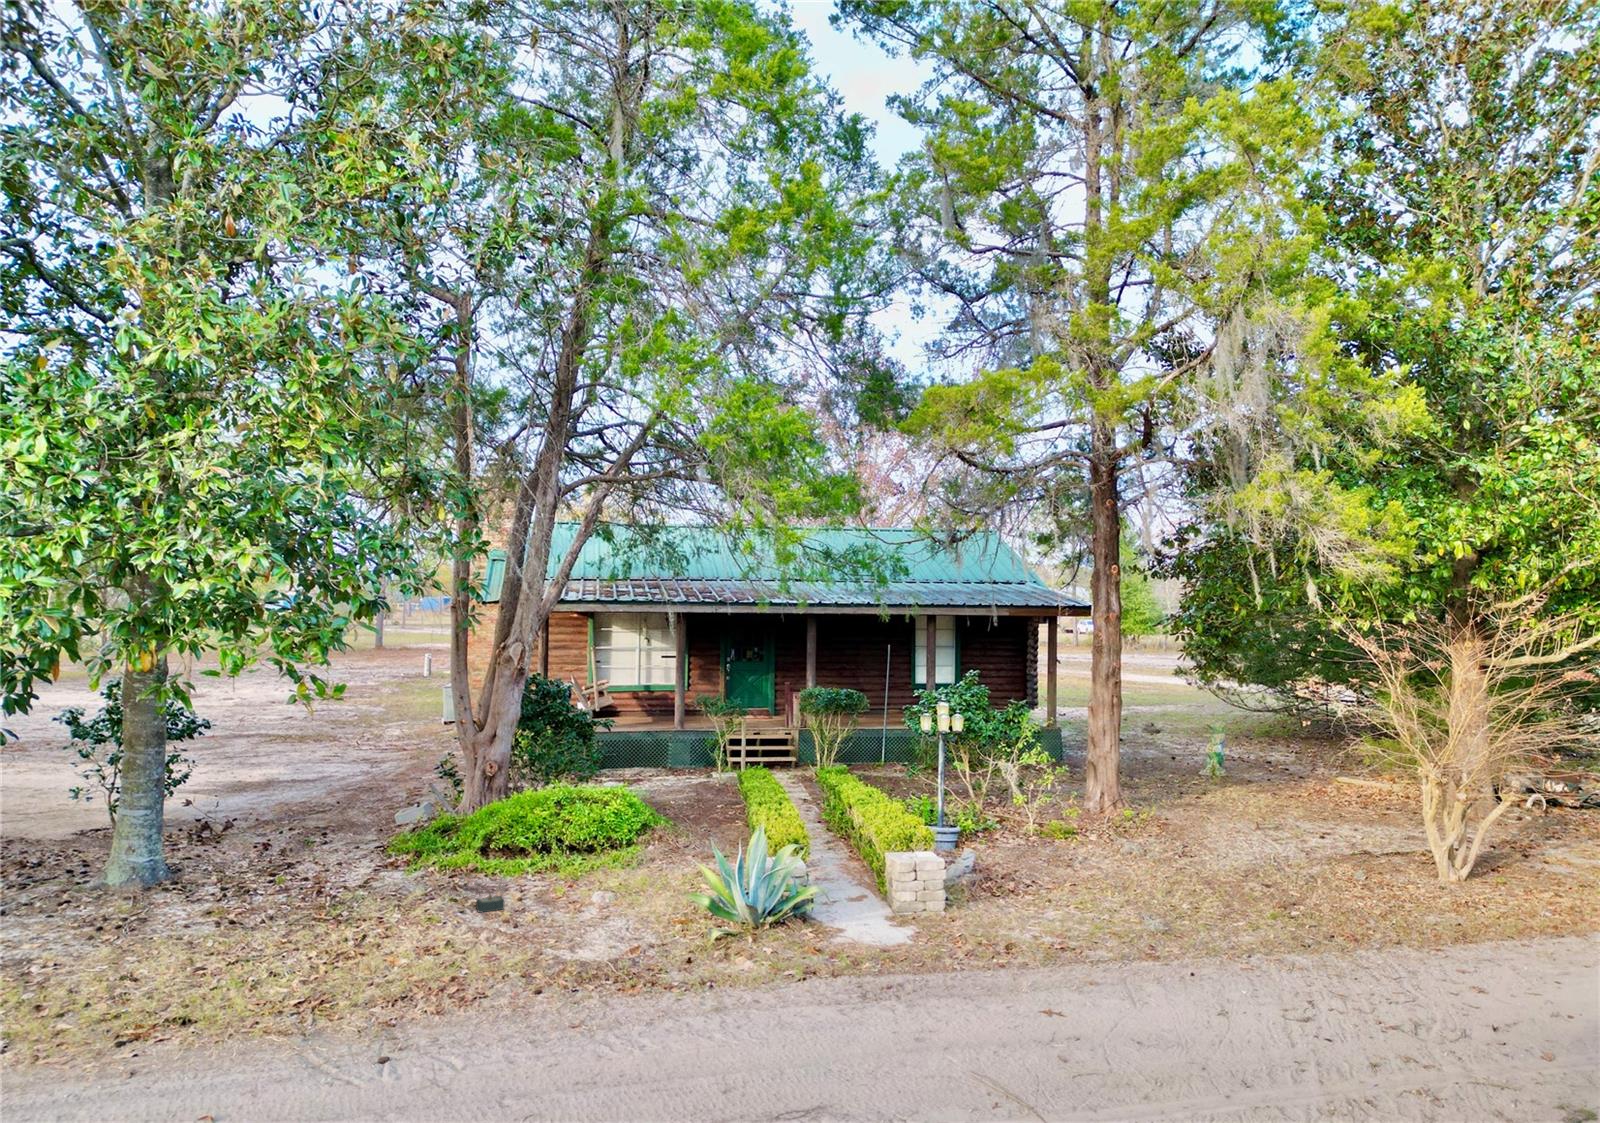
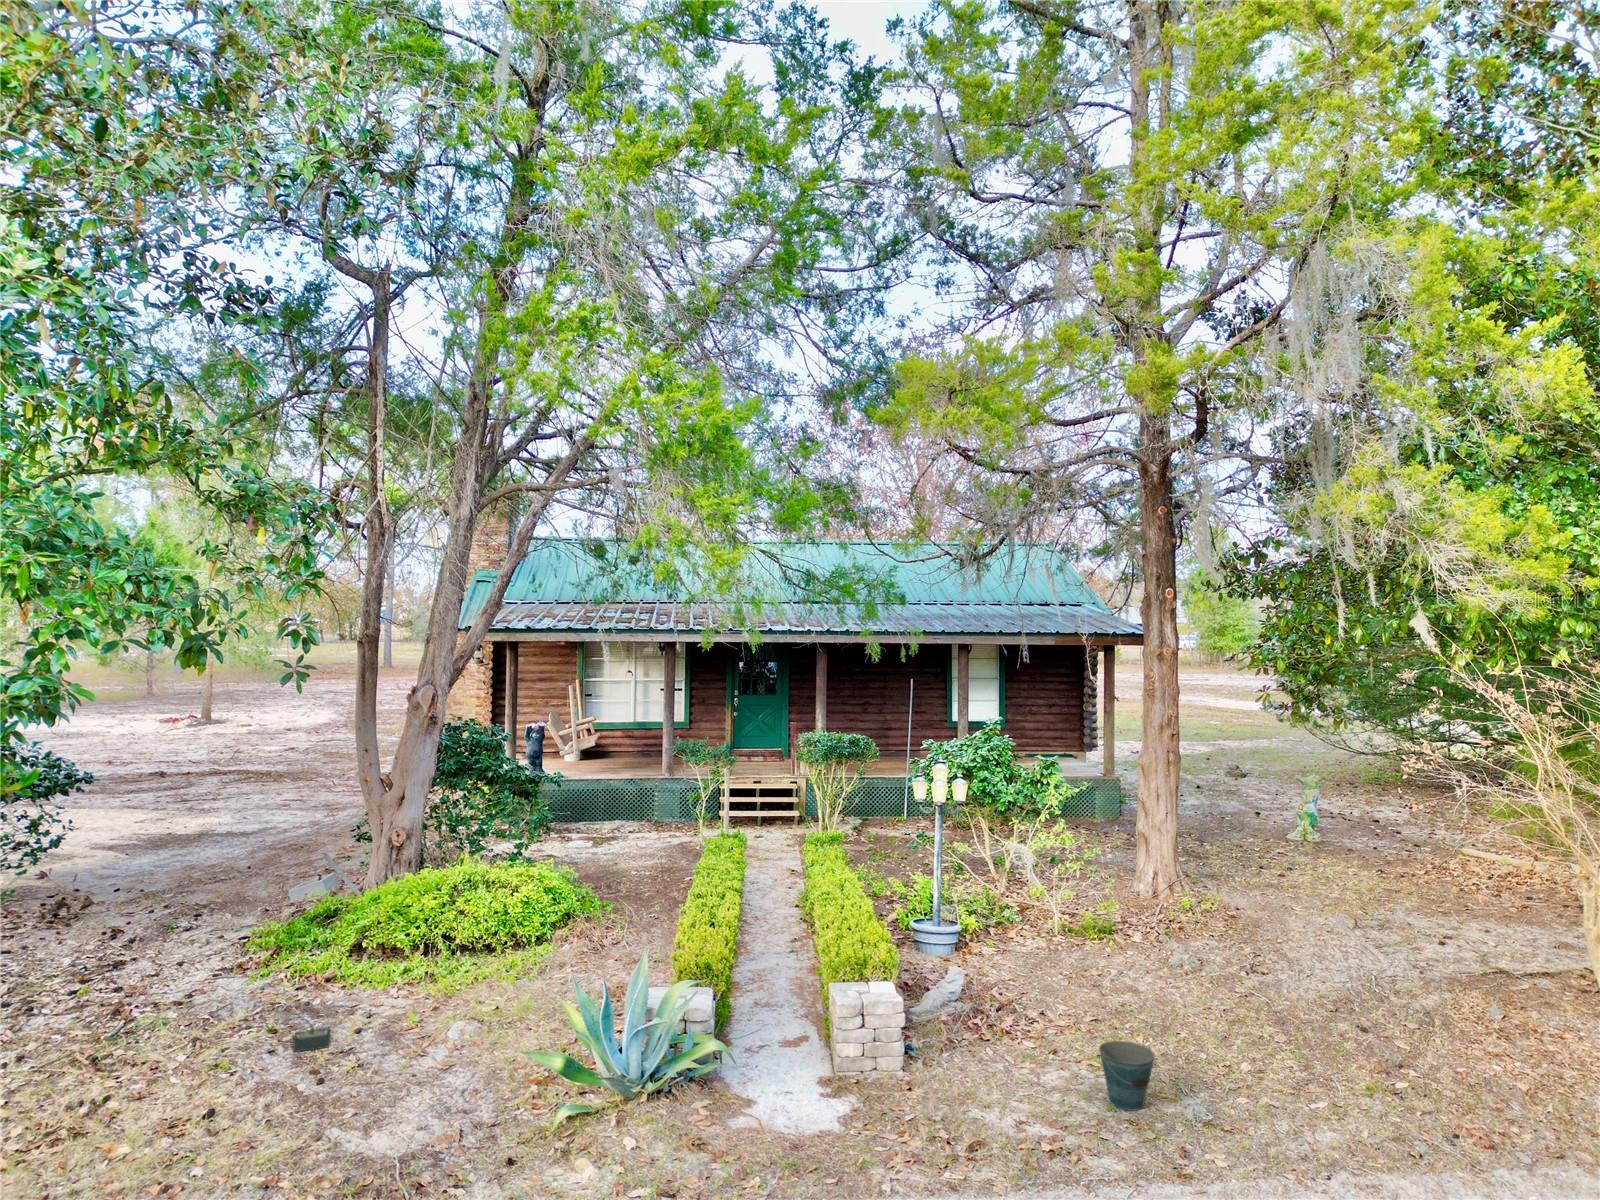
bucket: none [1088,880,1129,925] -> present [1099,1041,1155,1111]

